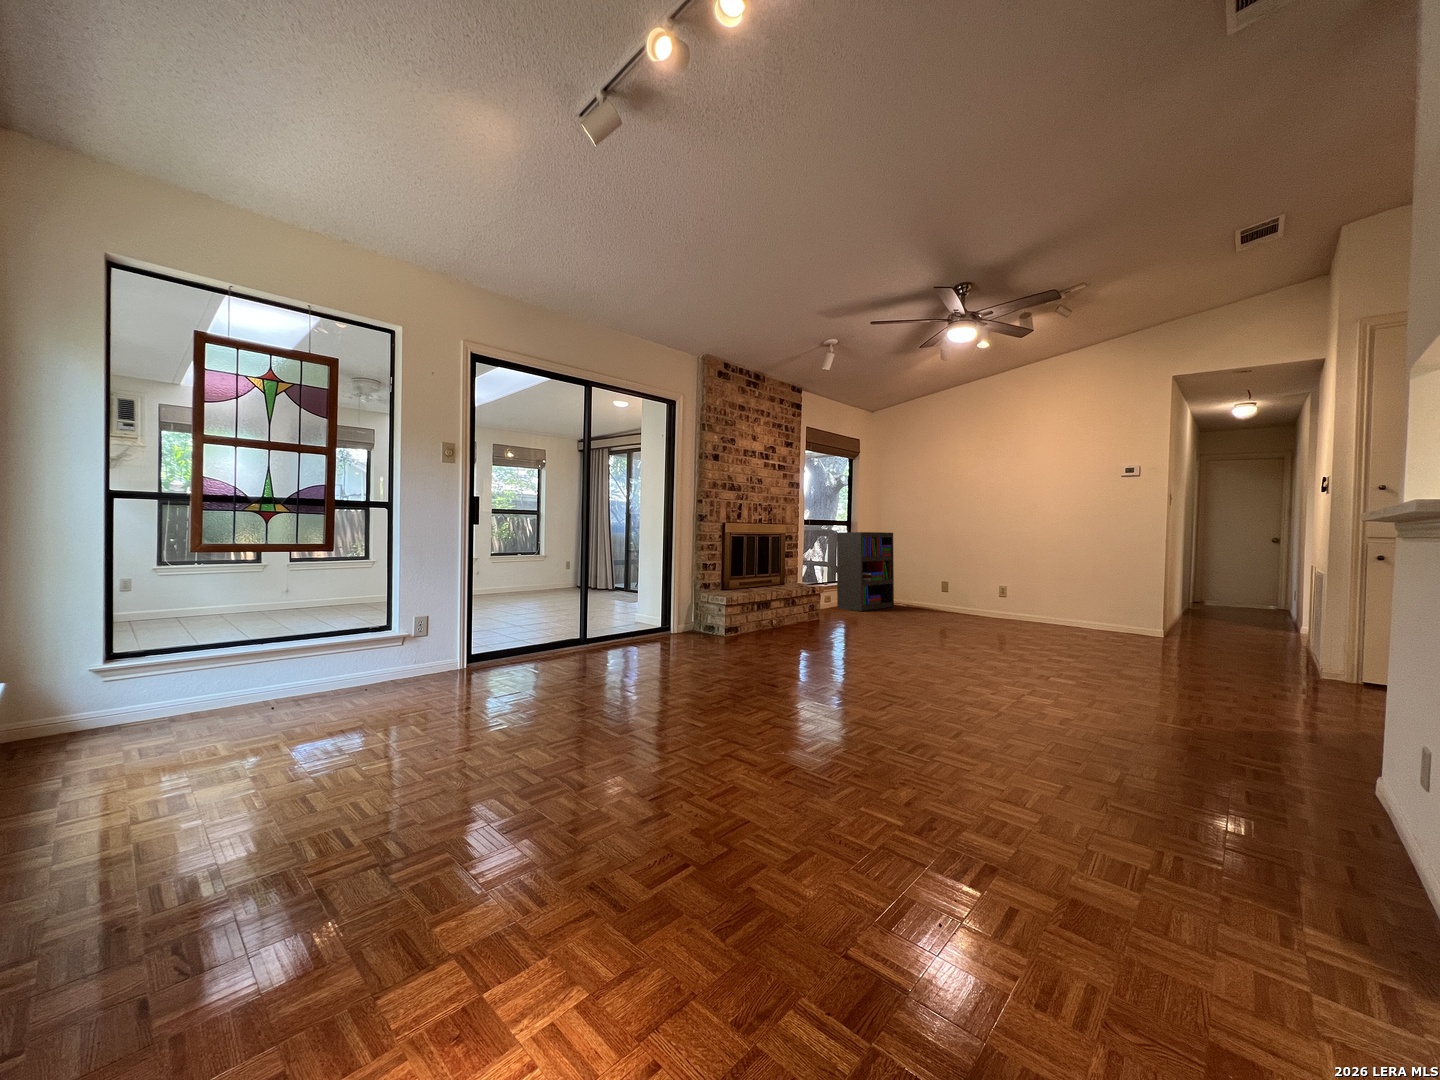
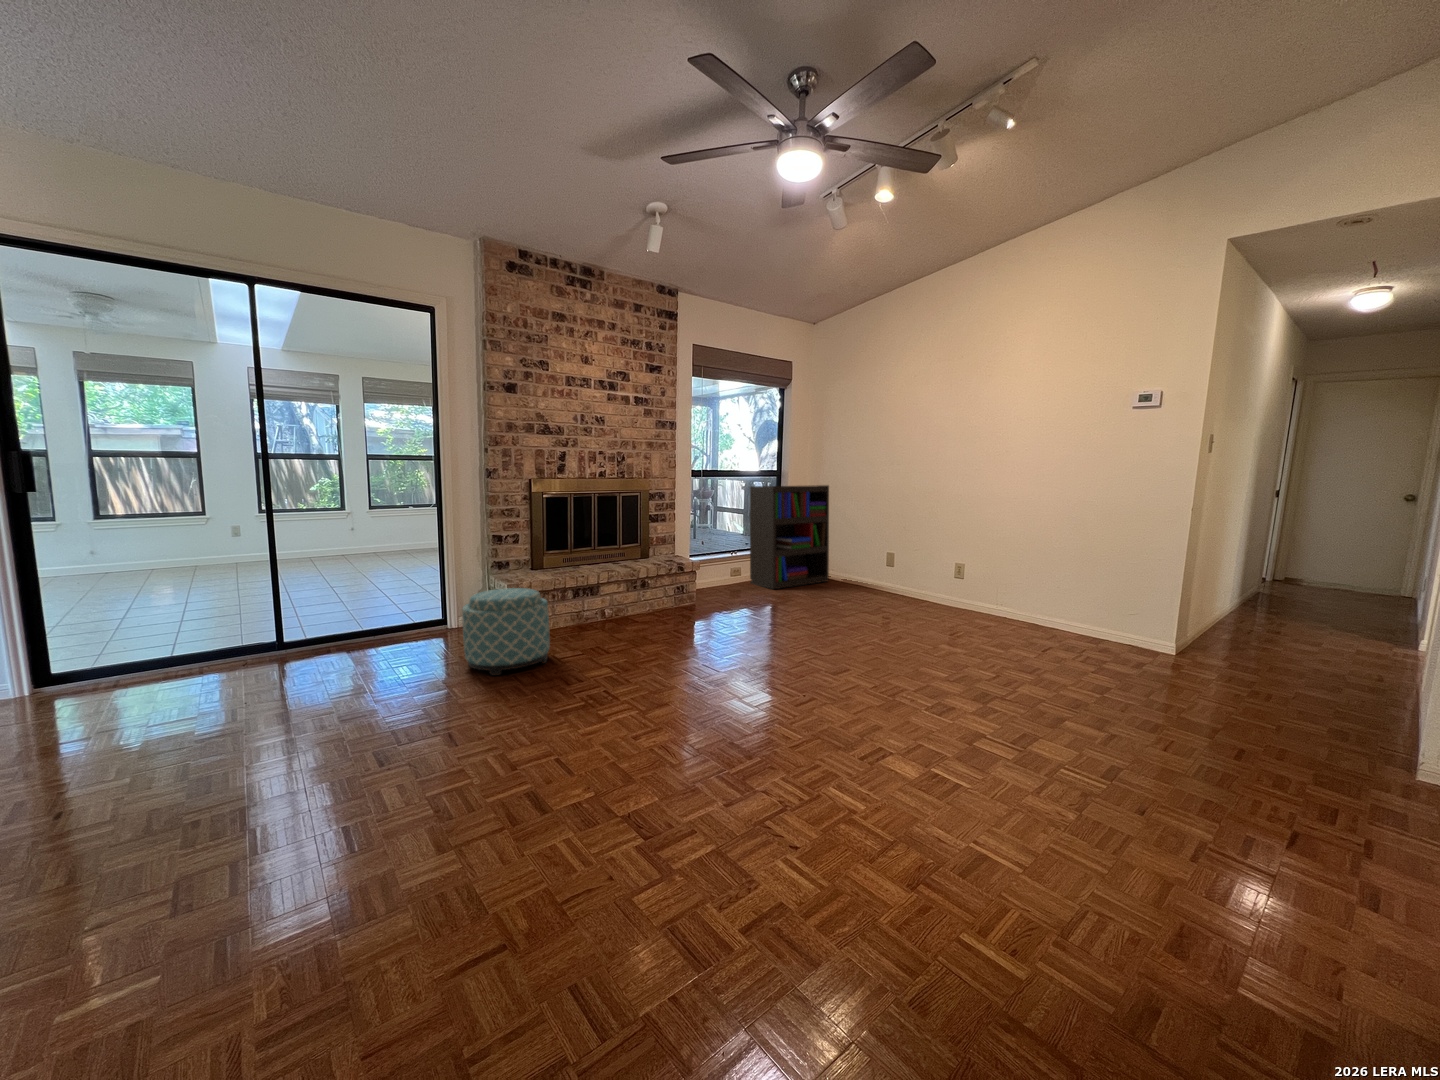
ottoman: none [724,597,779,654] -> present [462,588,550,675]

